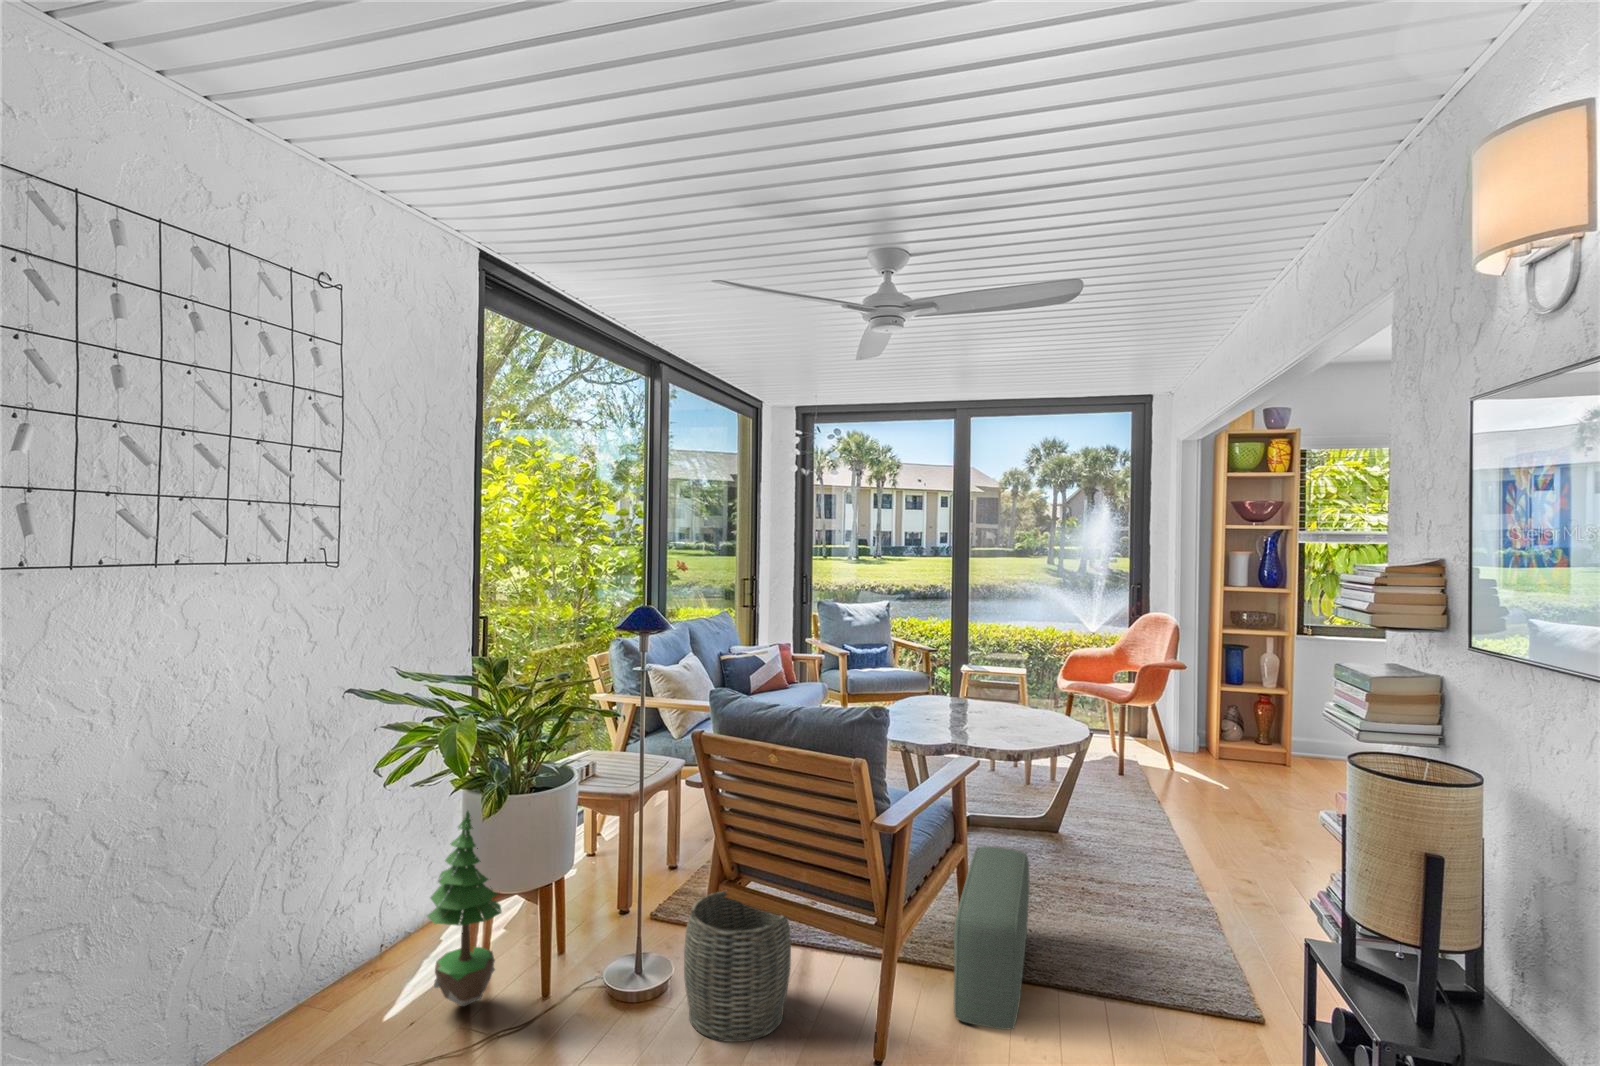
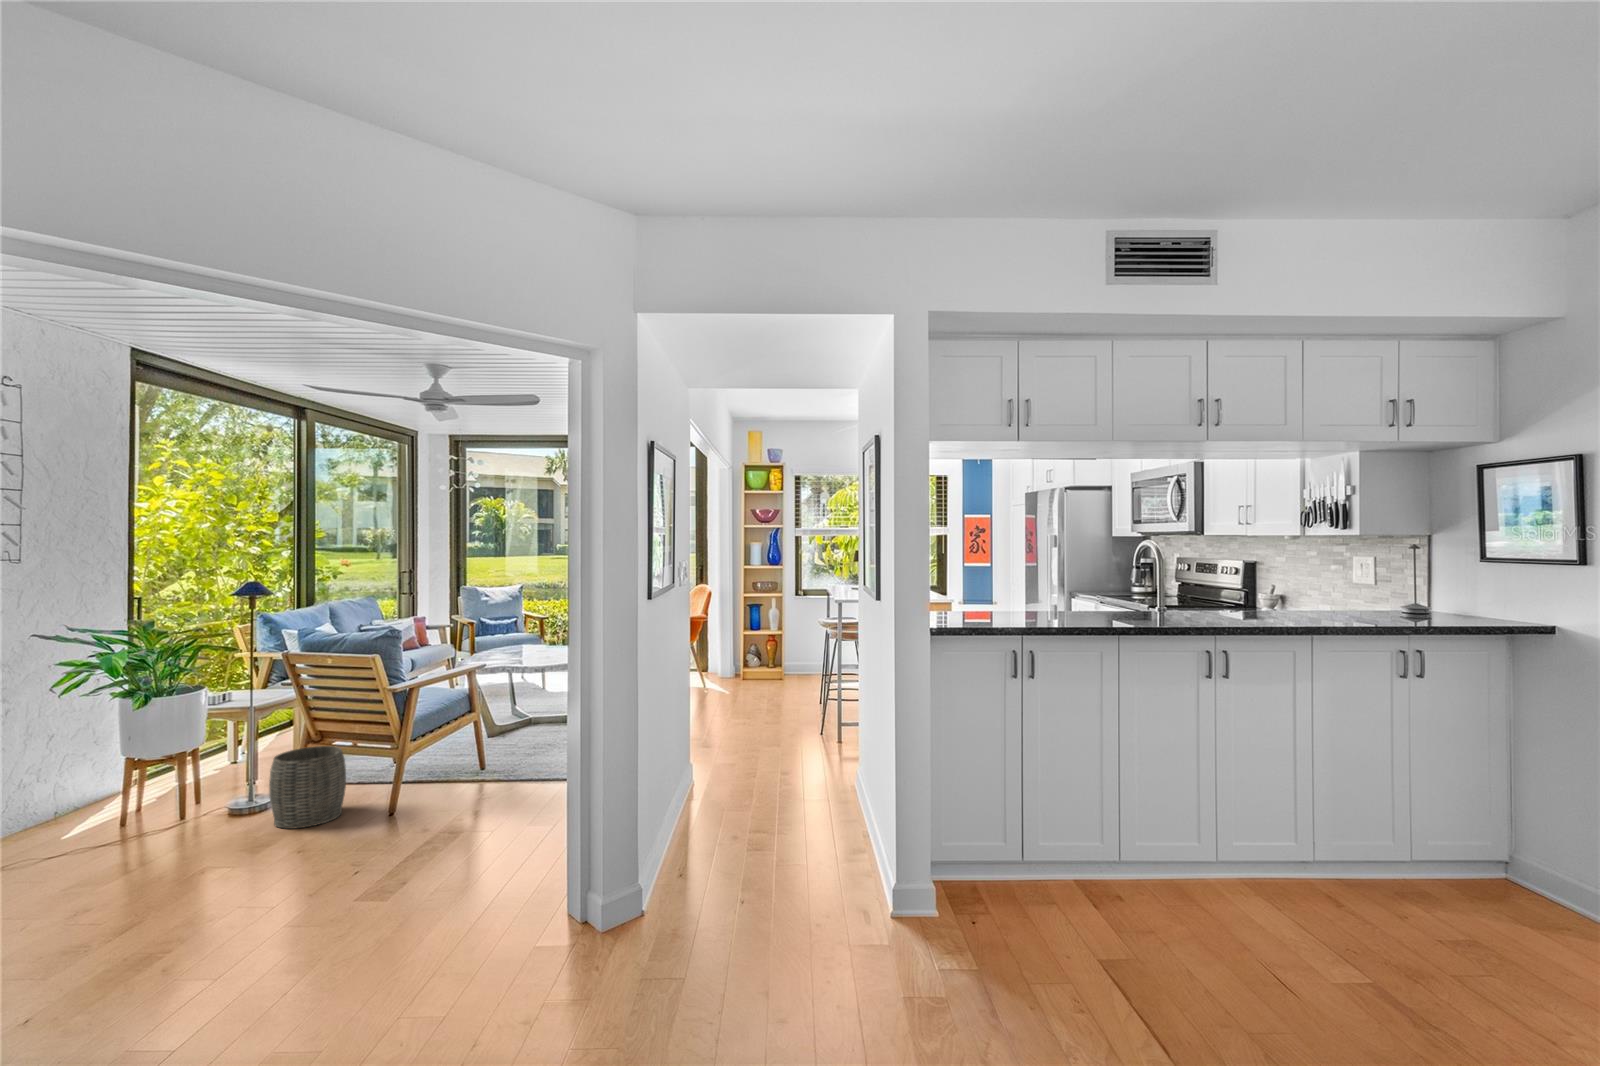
potted tree: present [427,811,501,1006] -> none [76,707,137,836]
pouf: present [954,846,1029,1030] -> none [452,716,529,805]

